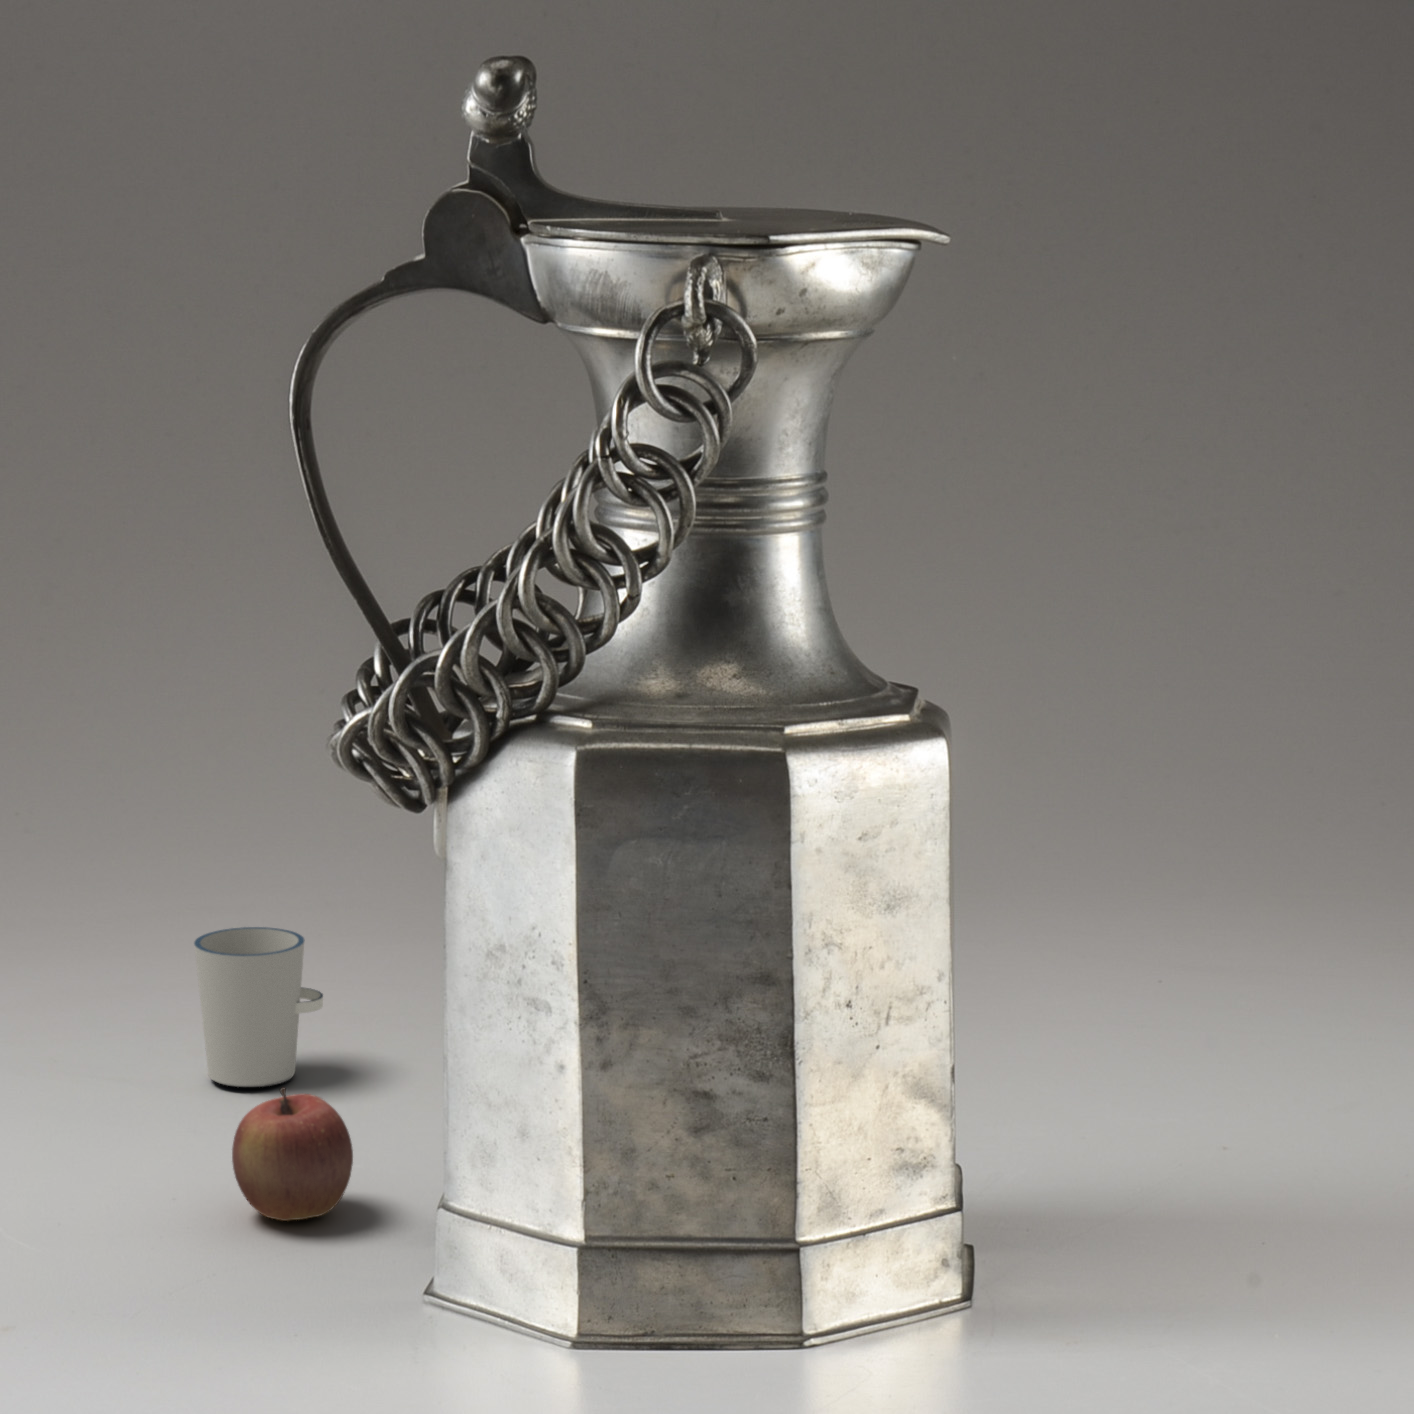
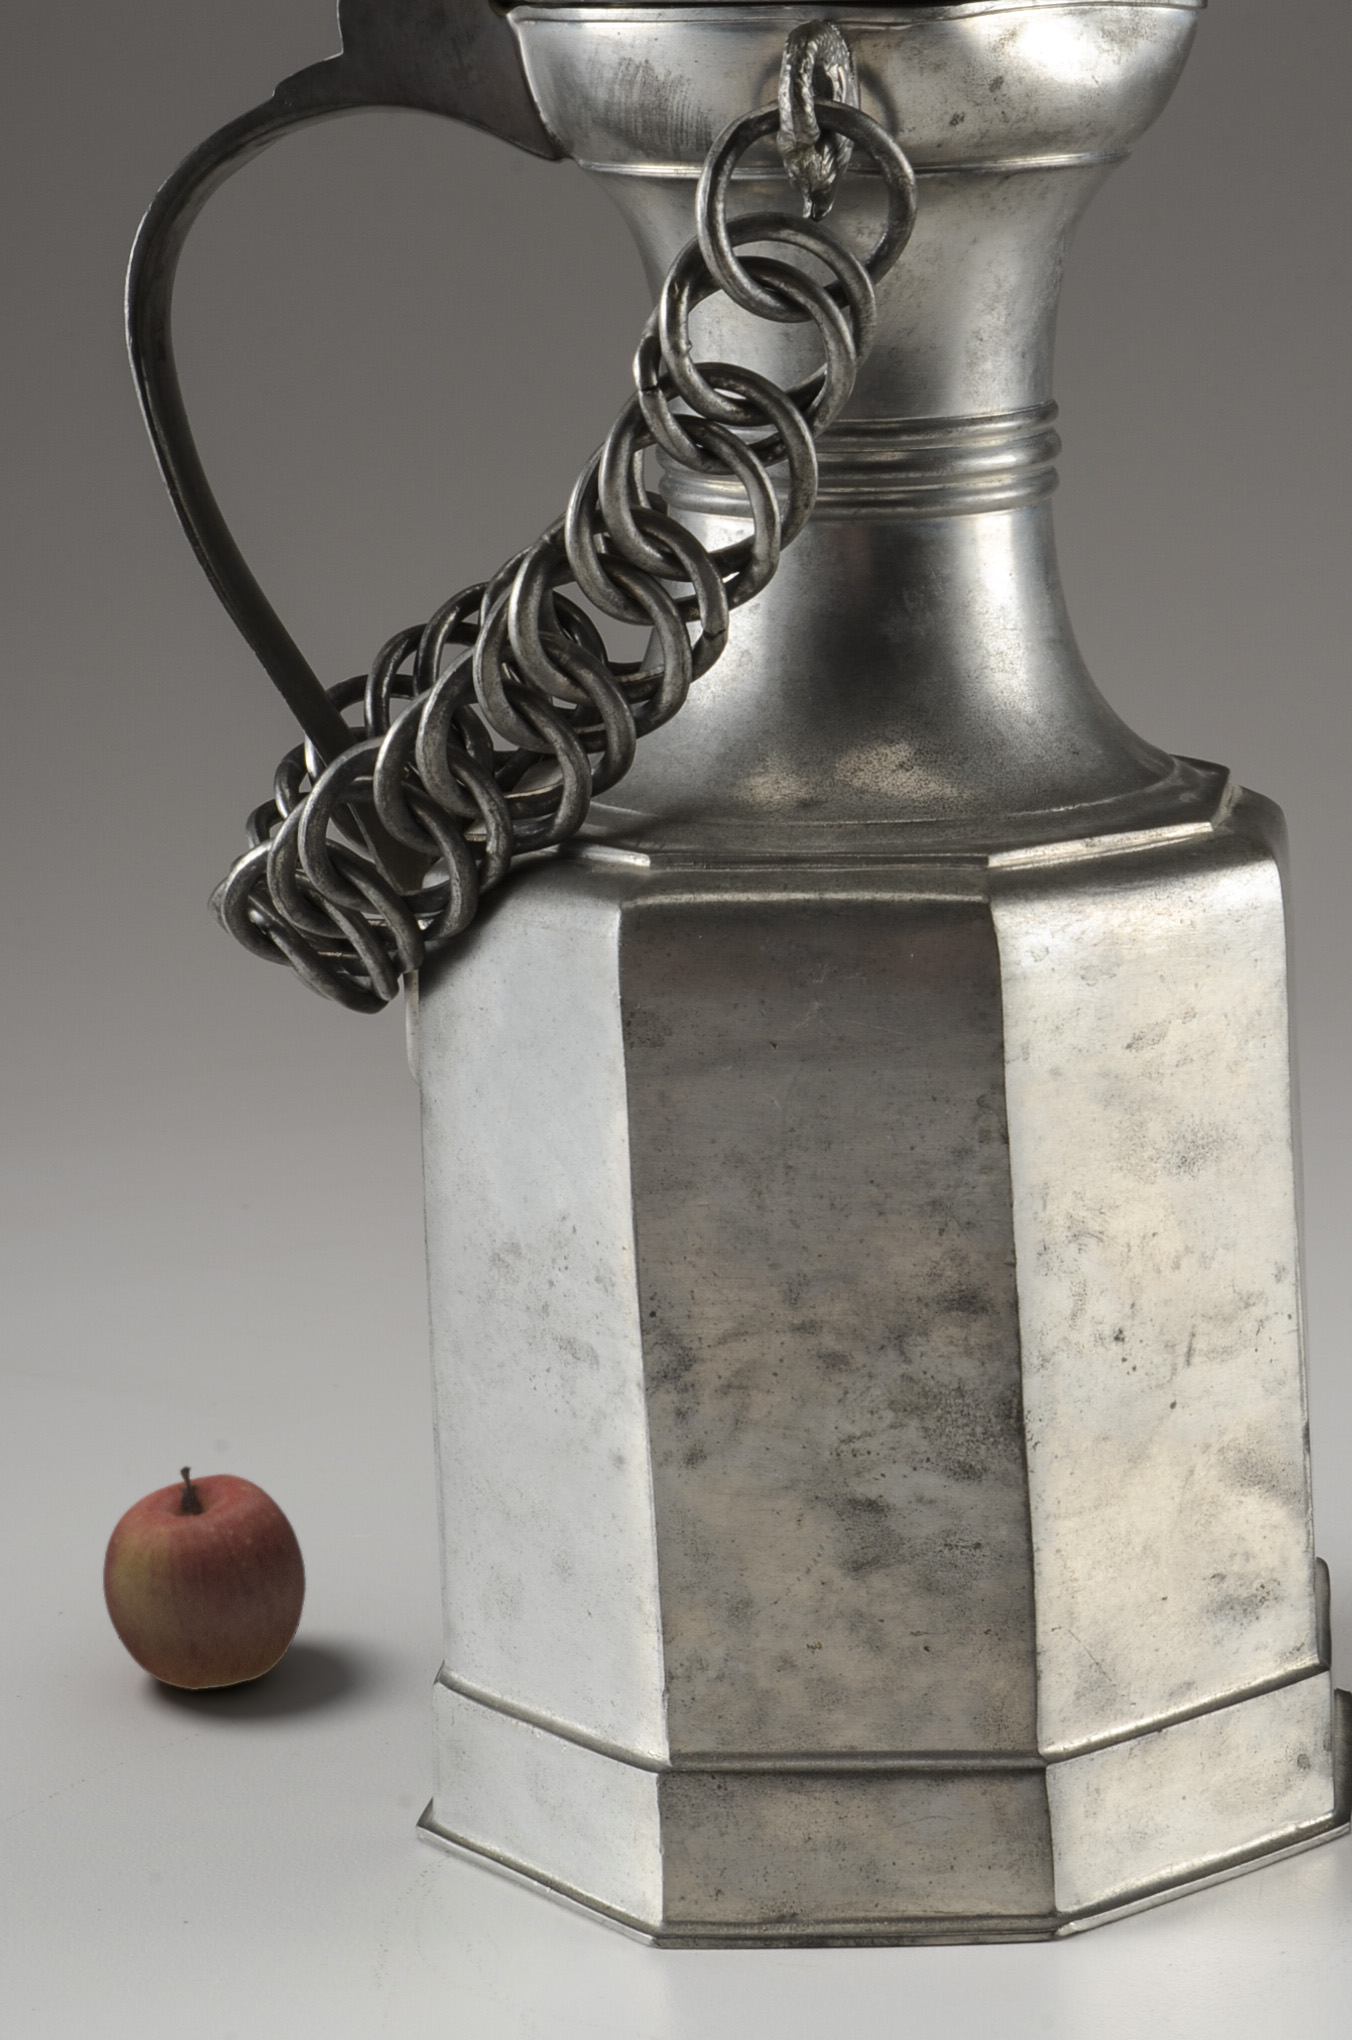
cup: present [194,927,323,1087] -> none [74,1172,288,1435]

